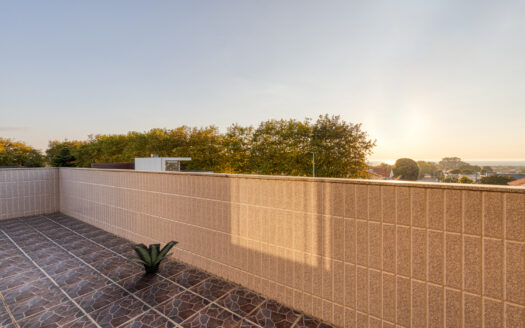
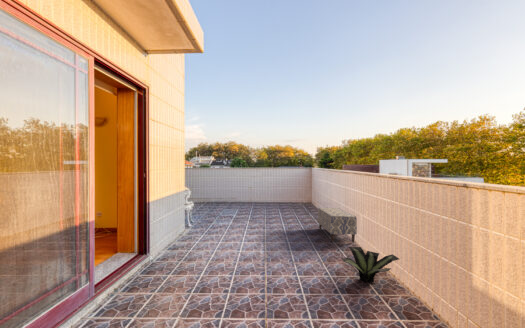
bench: none [79,211,132,249] -> present [318,208,357,242]

